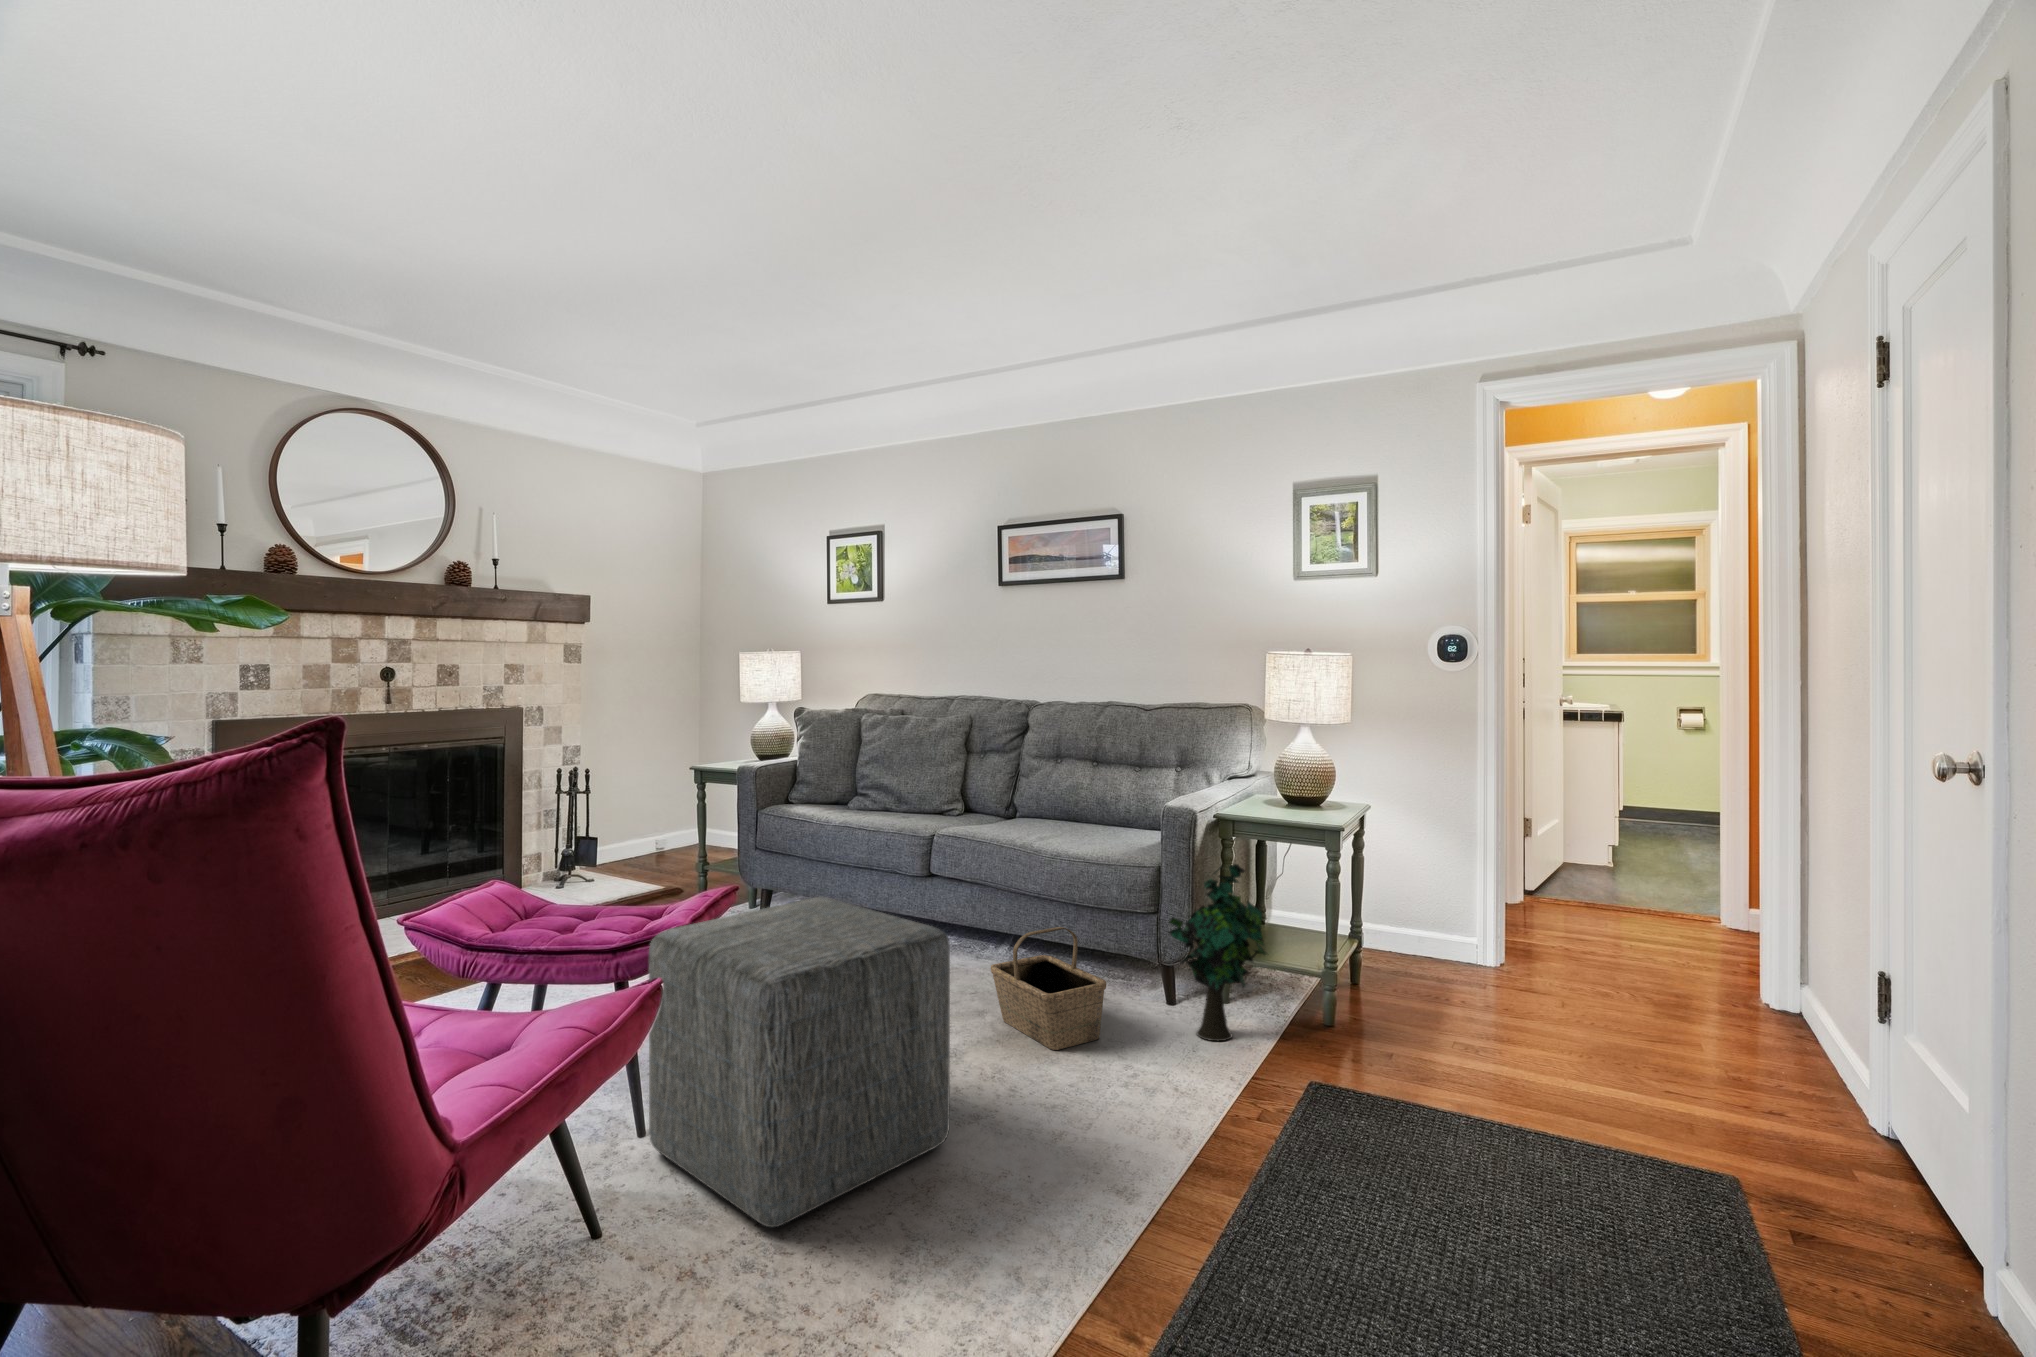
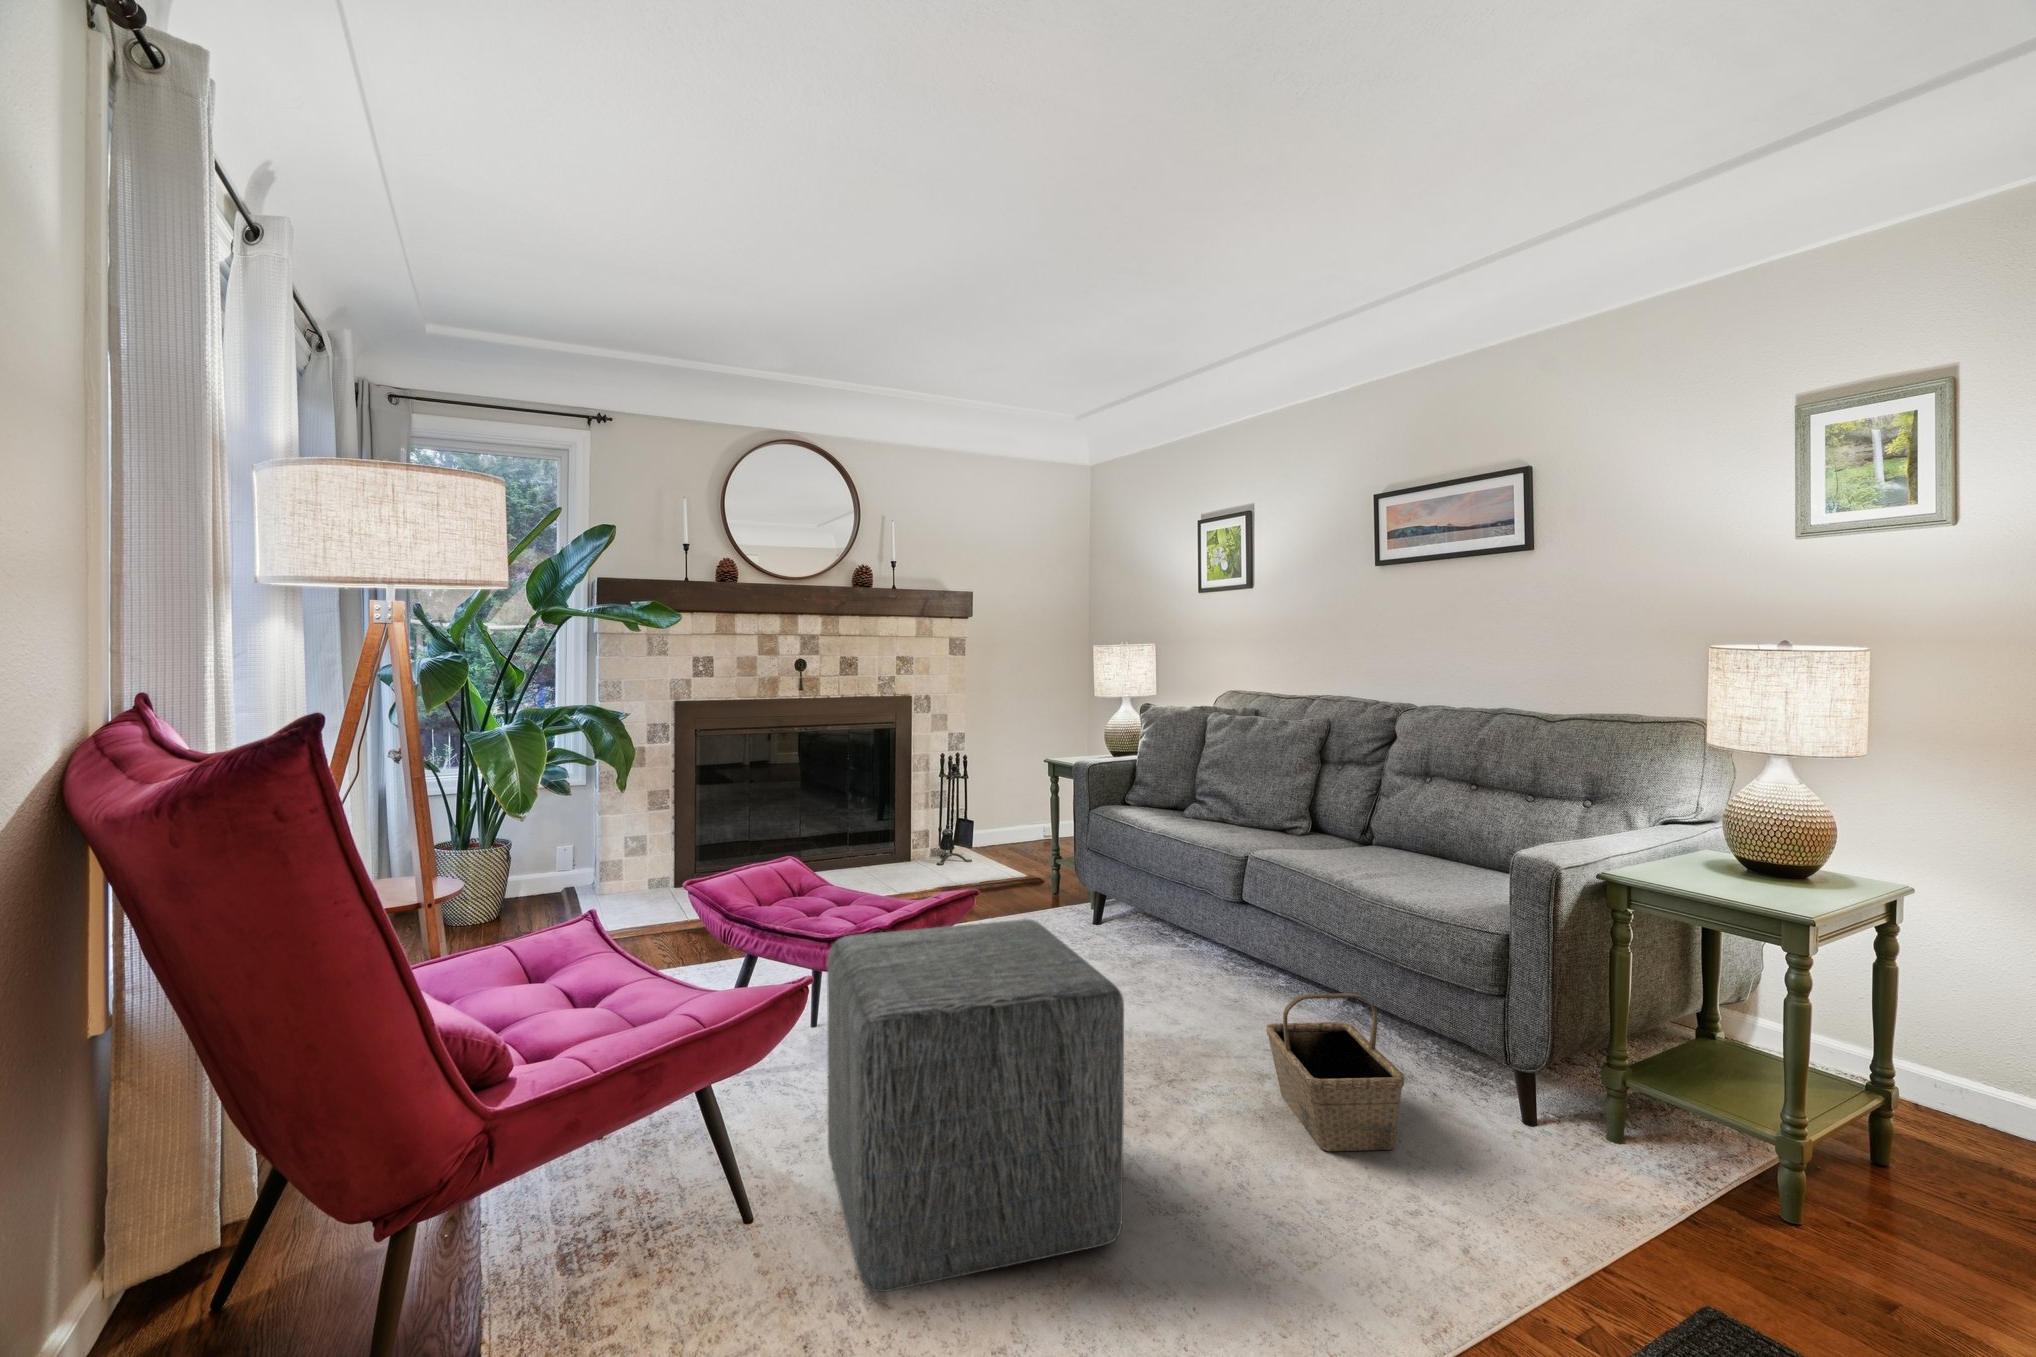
decorative plant: present [1169,864,1267,1041] -> none [1494,949,1664,1199]

